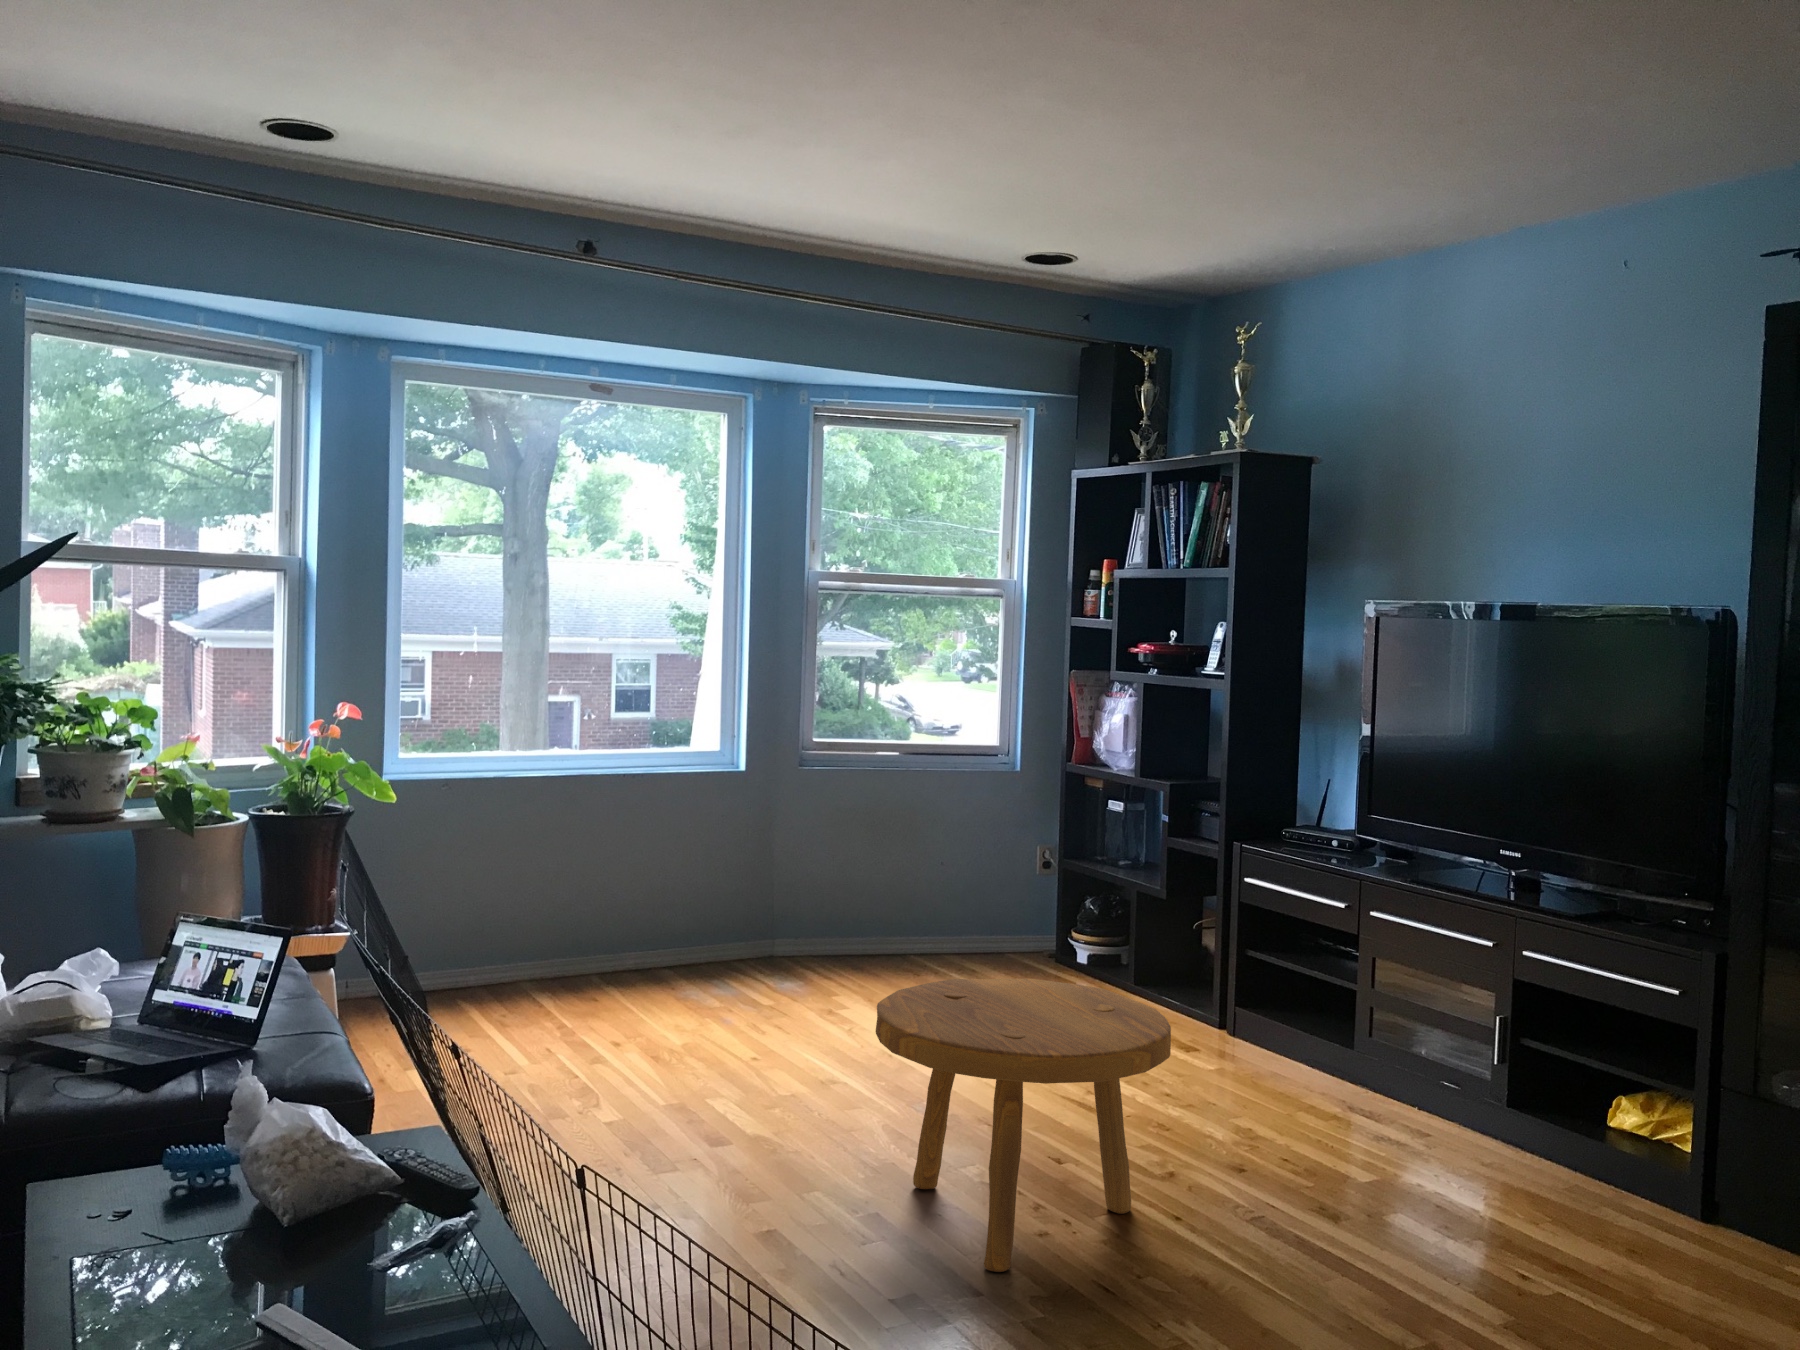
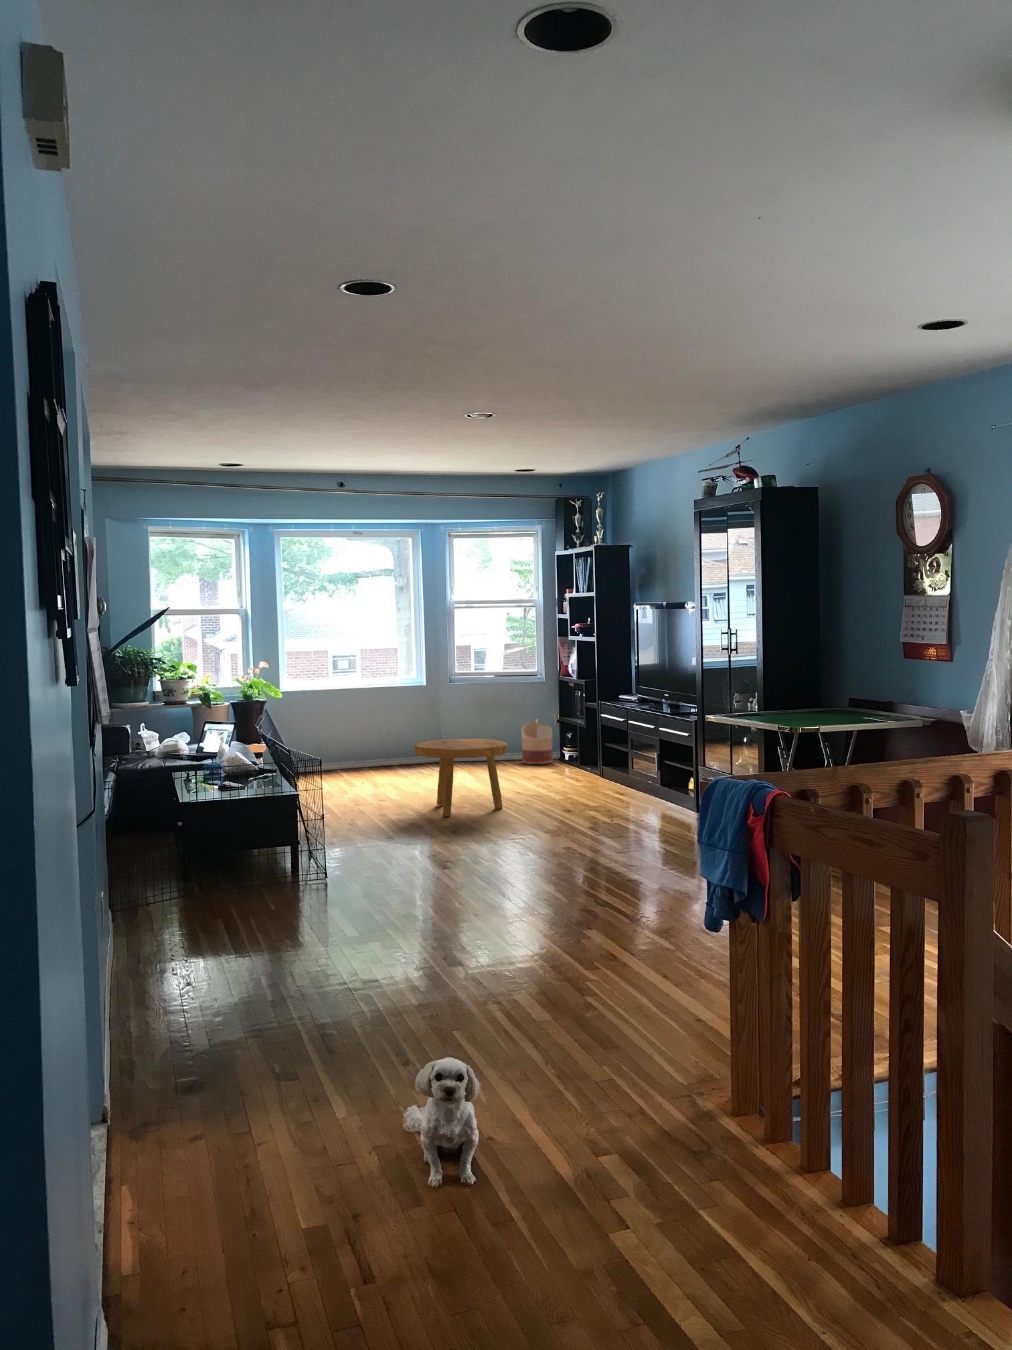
basket: none [975,860,1051,971] -> present [522,720,552,764]

